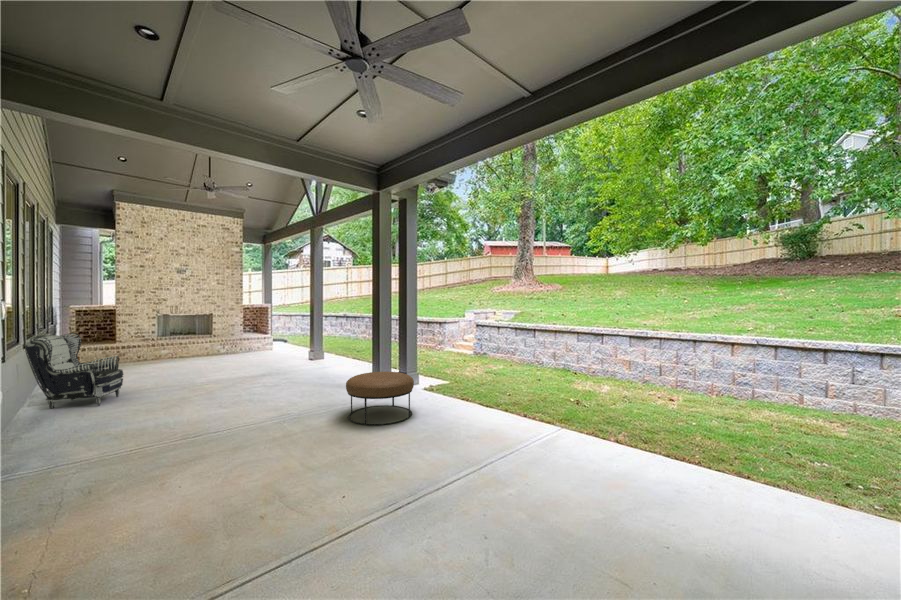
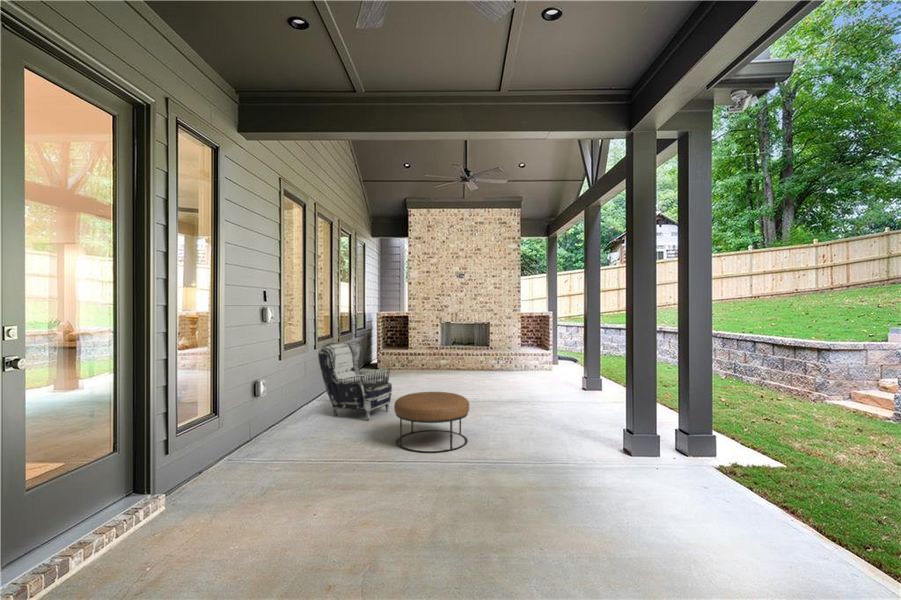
ottoman: present [346,372,414,425] -> present [394,392,469,453]

